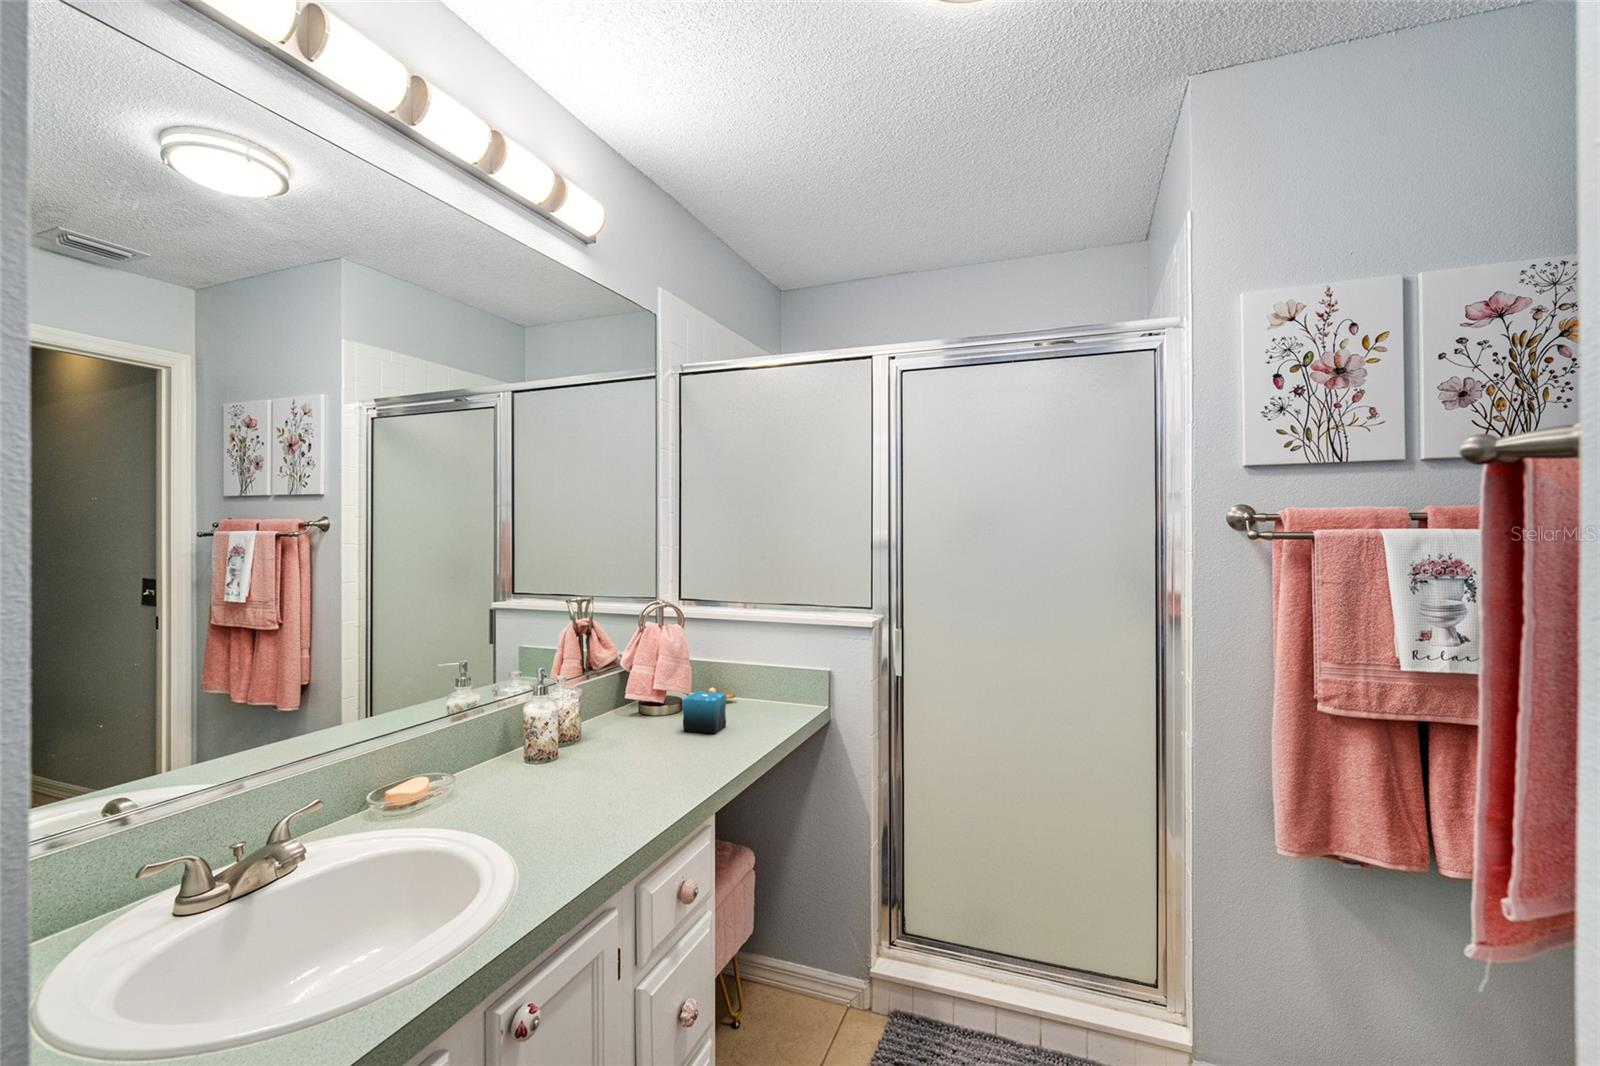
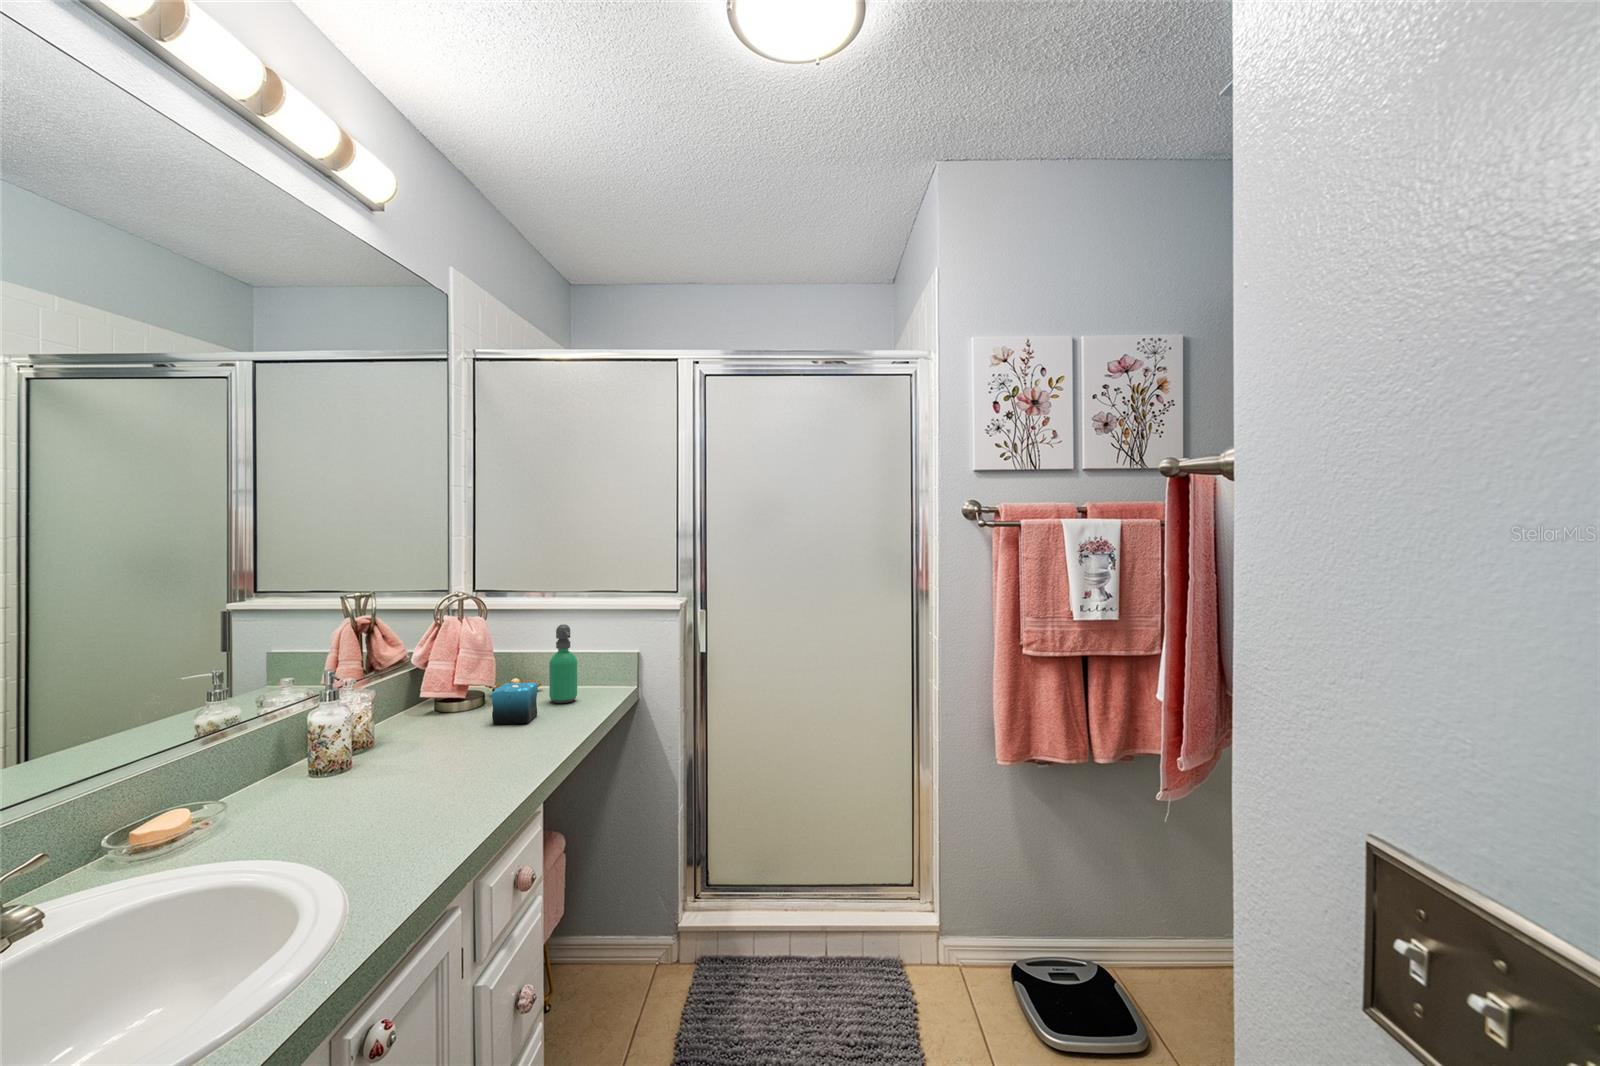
soap dispenser: none [742,636,768,716] -> present [549,624,577,703]

